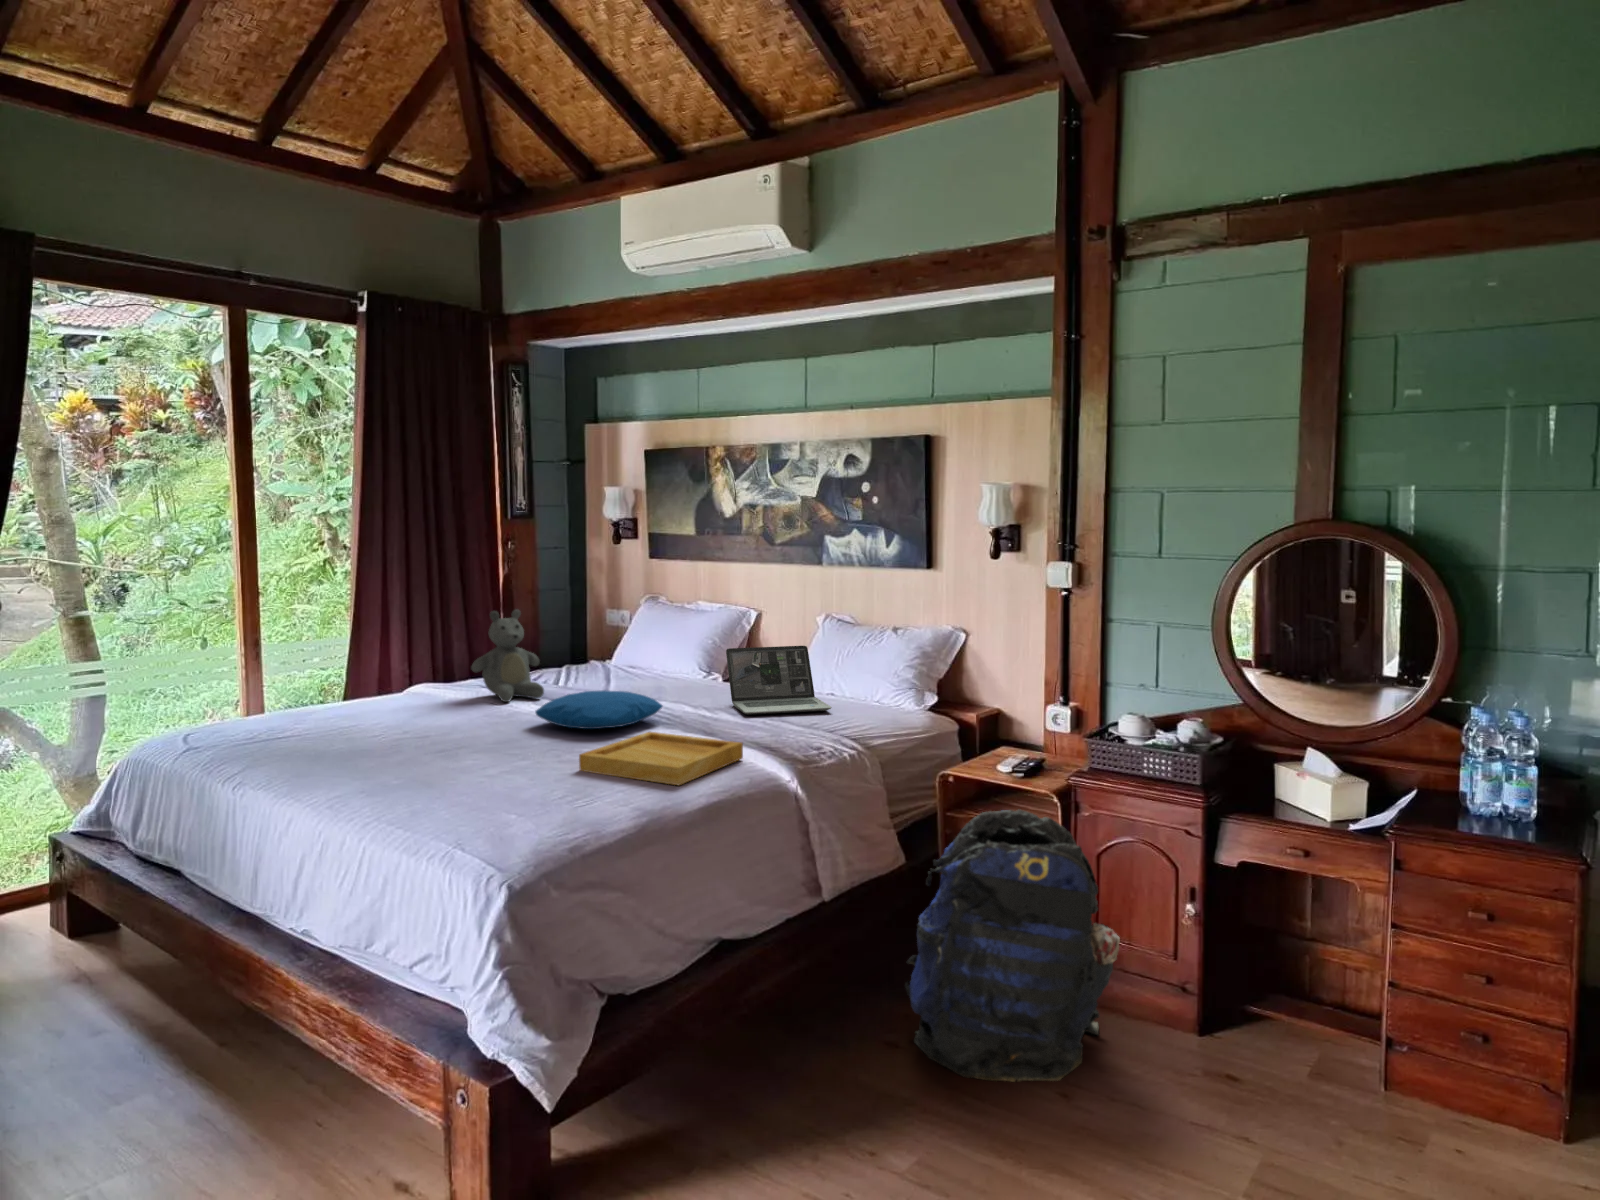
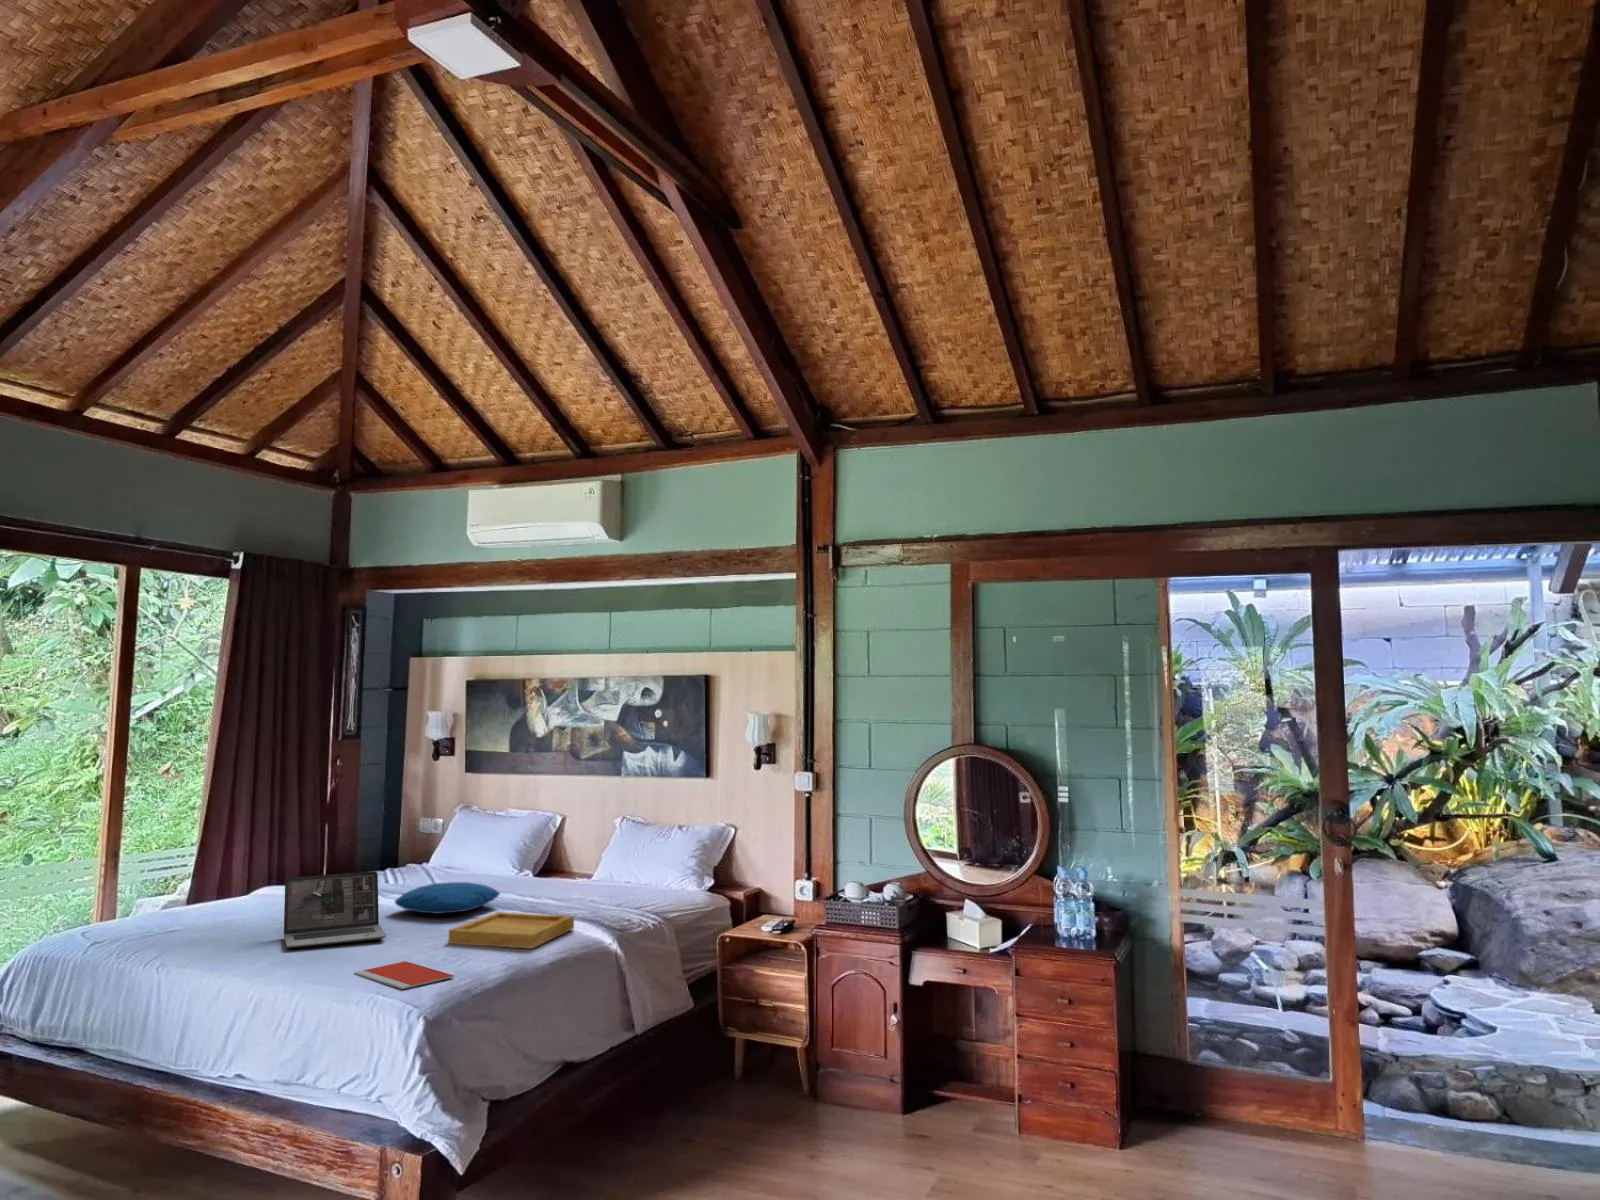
teddy bear: present [471,609,544,702] -> none [326,817,389,897]
laptop: present [726,646,832,715] -> present [284,871,386,948]
notebook: none [444,795,562,838] -> present [354,961,454,989]
backpack: present [905,810,1120,1082] -> none [698,954,849,1156]

